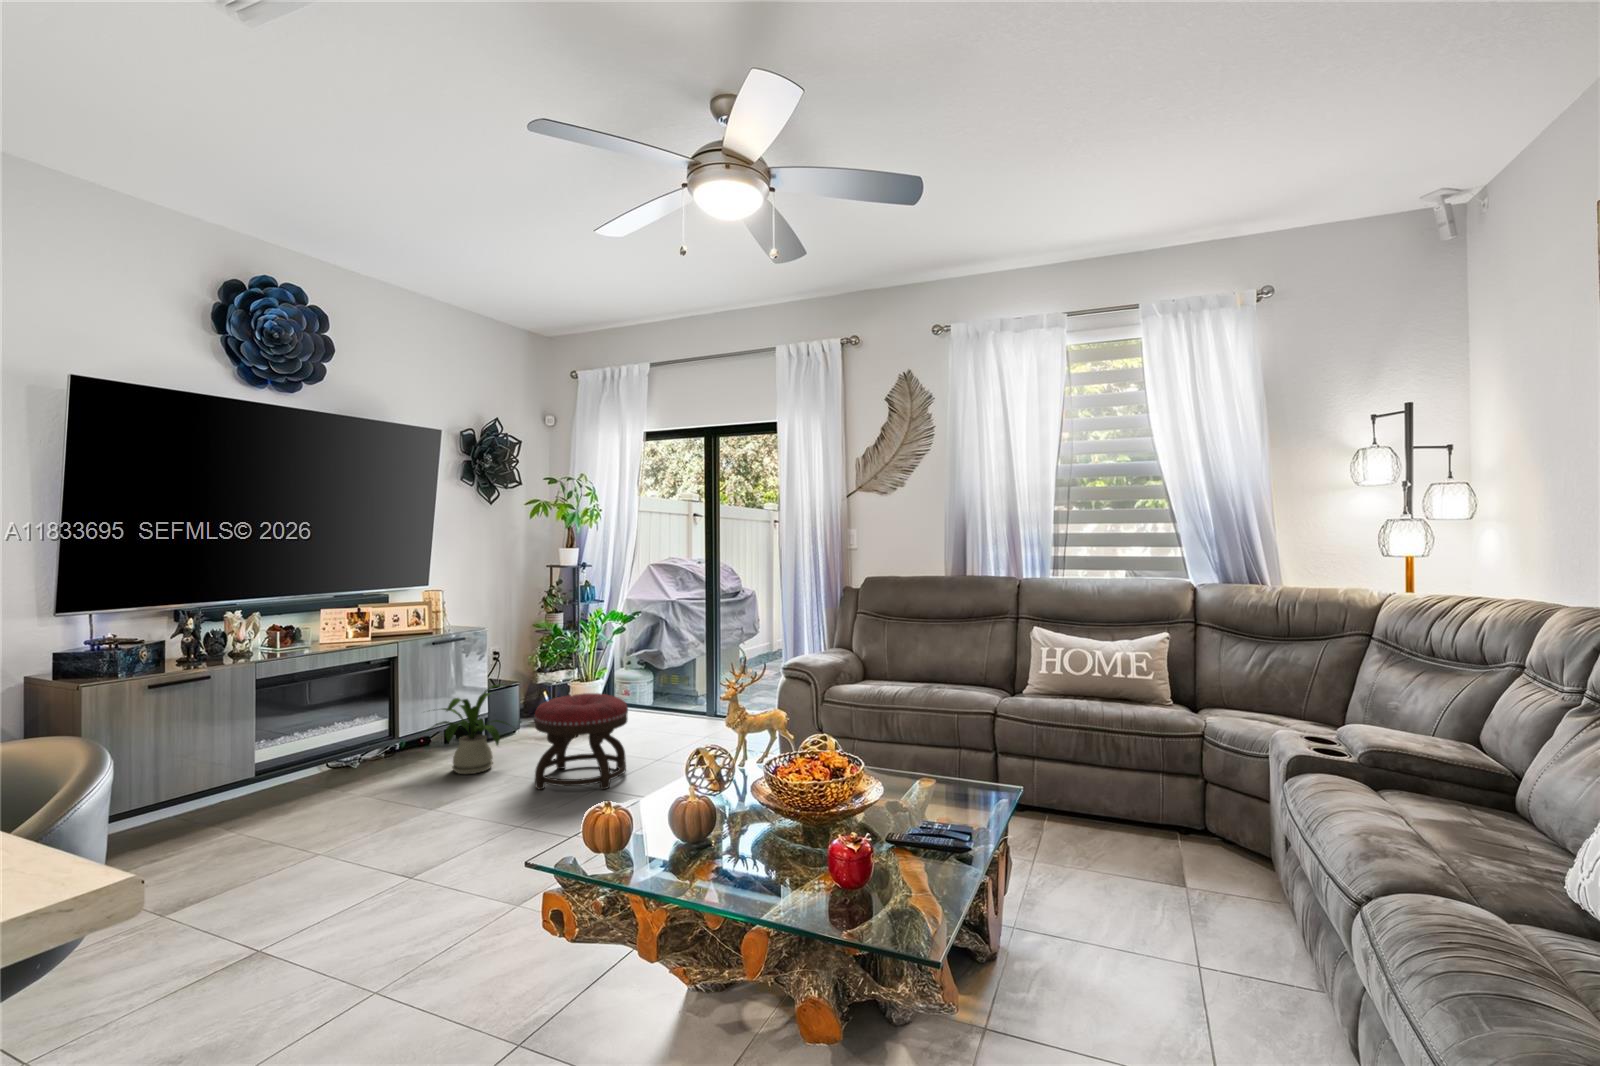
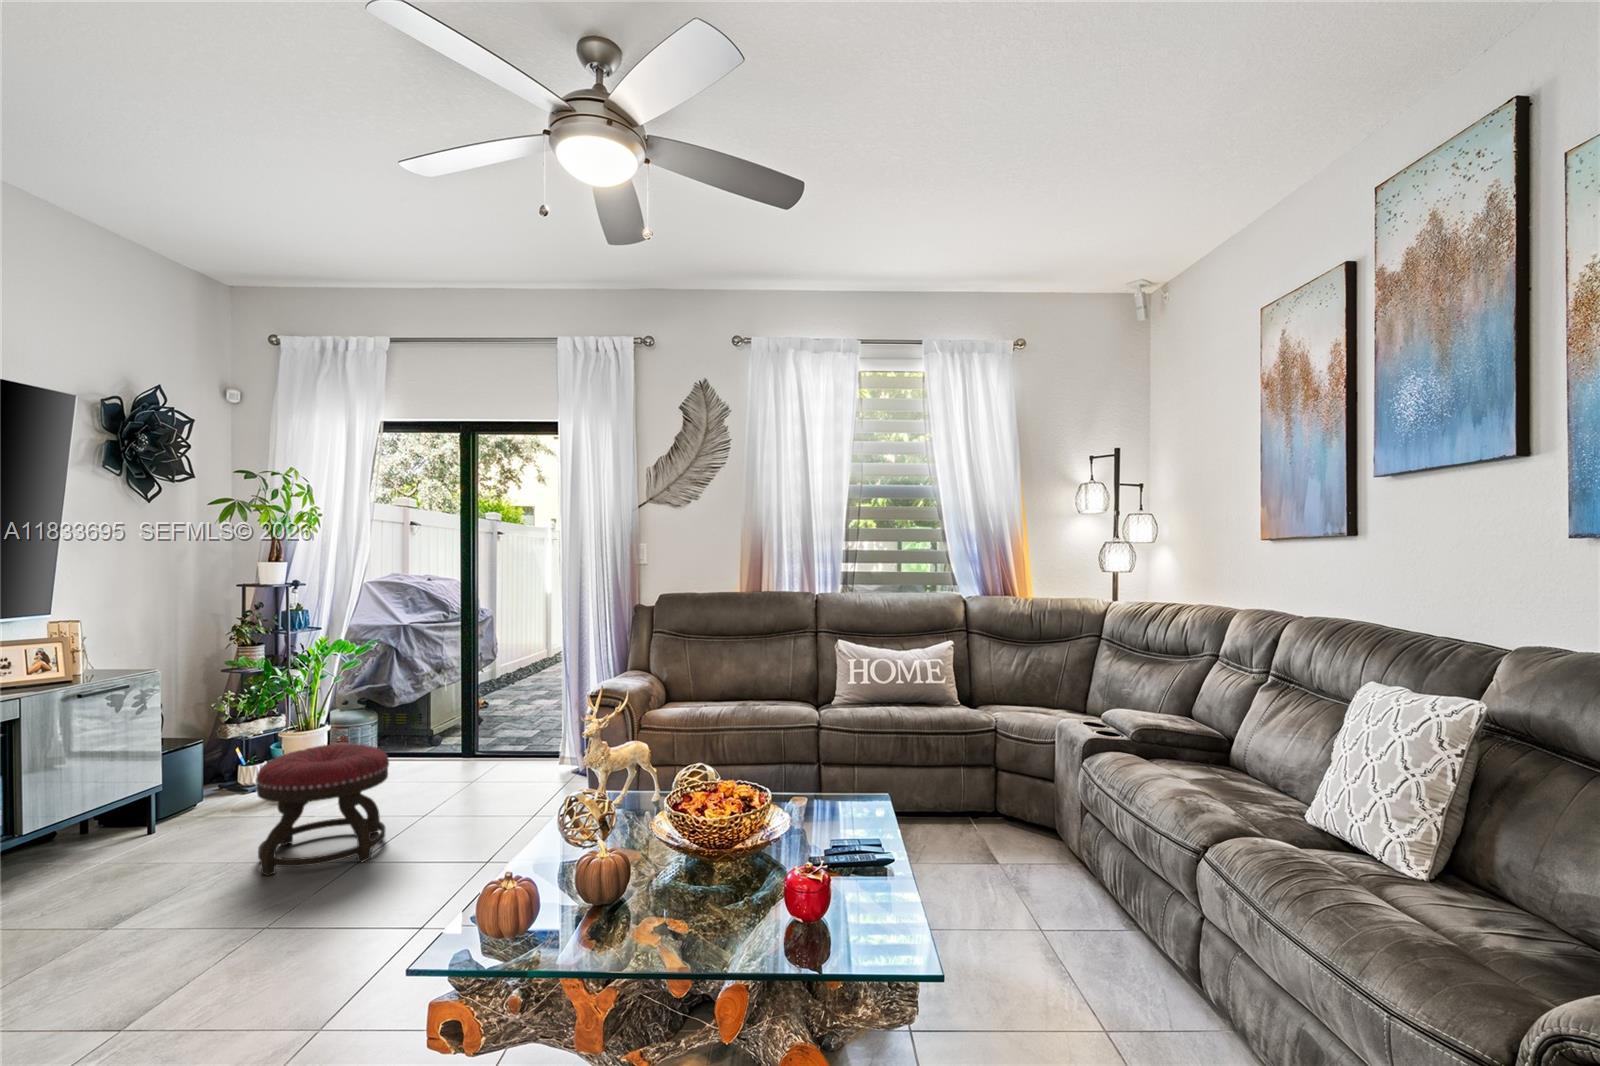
house plant: present [428,684,510,774] -> none [54,744,219,872]

